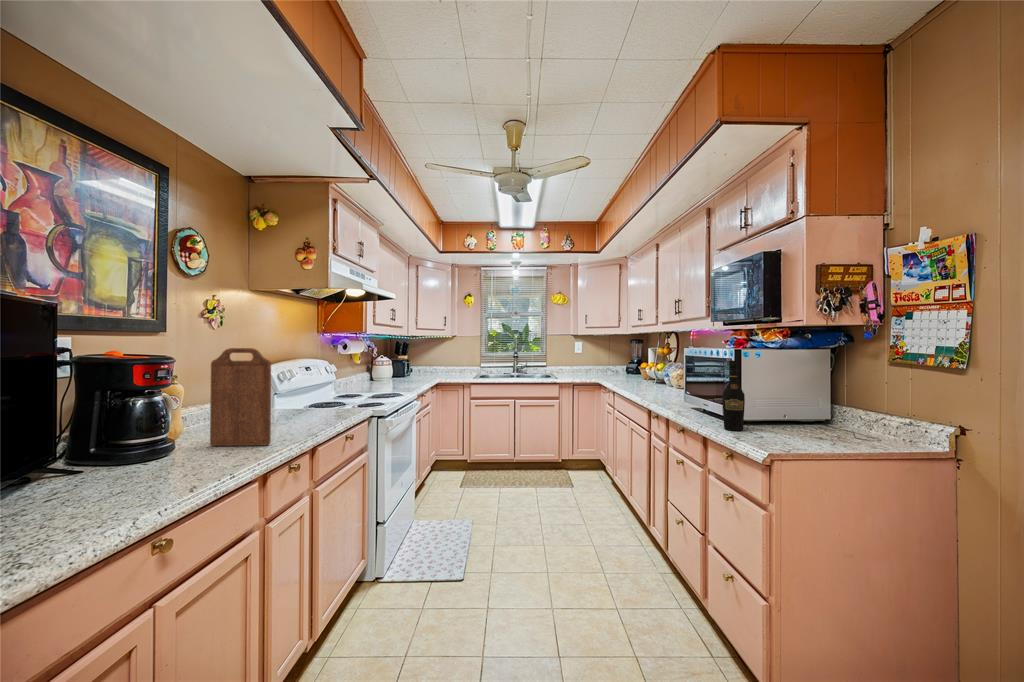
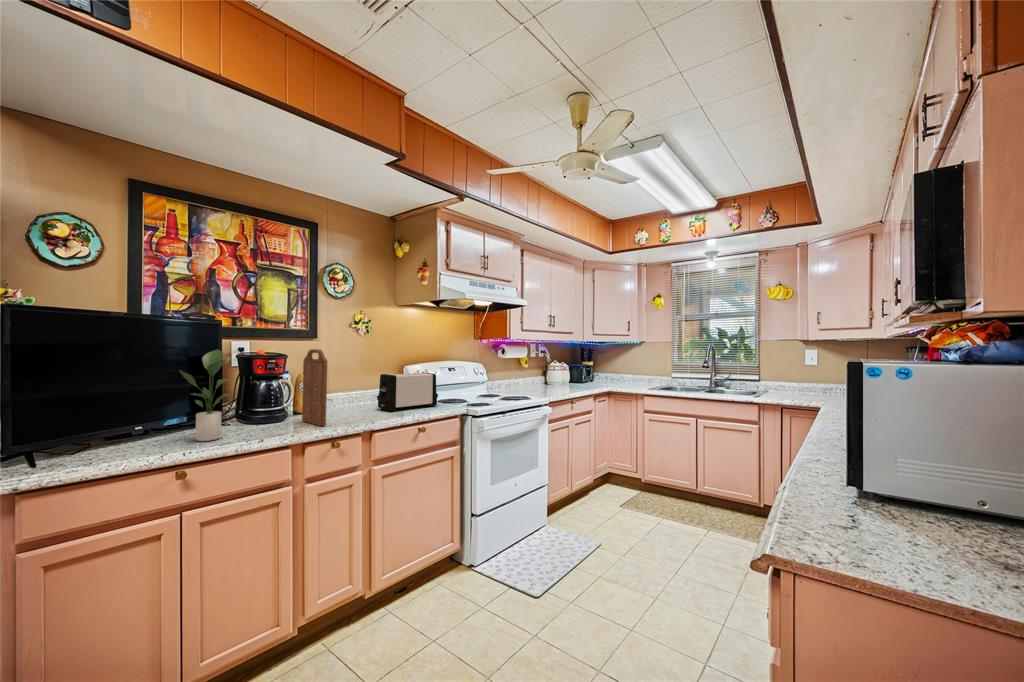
potted plant: none [103,350,189,488] -> present [179,349,231,441]
wine bottle: present [722,360,745,431] -> none [858,386,917,543]
toaster: none [266,374,333,422] -> present [377,373,438,411]

